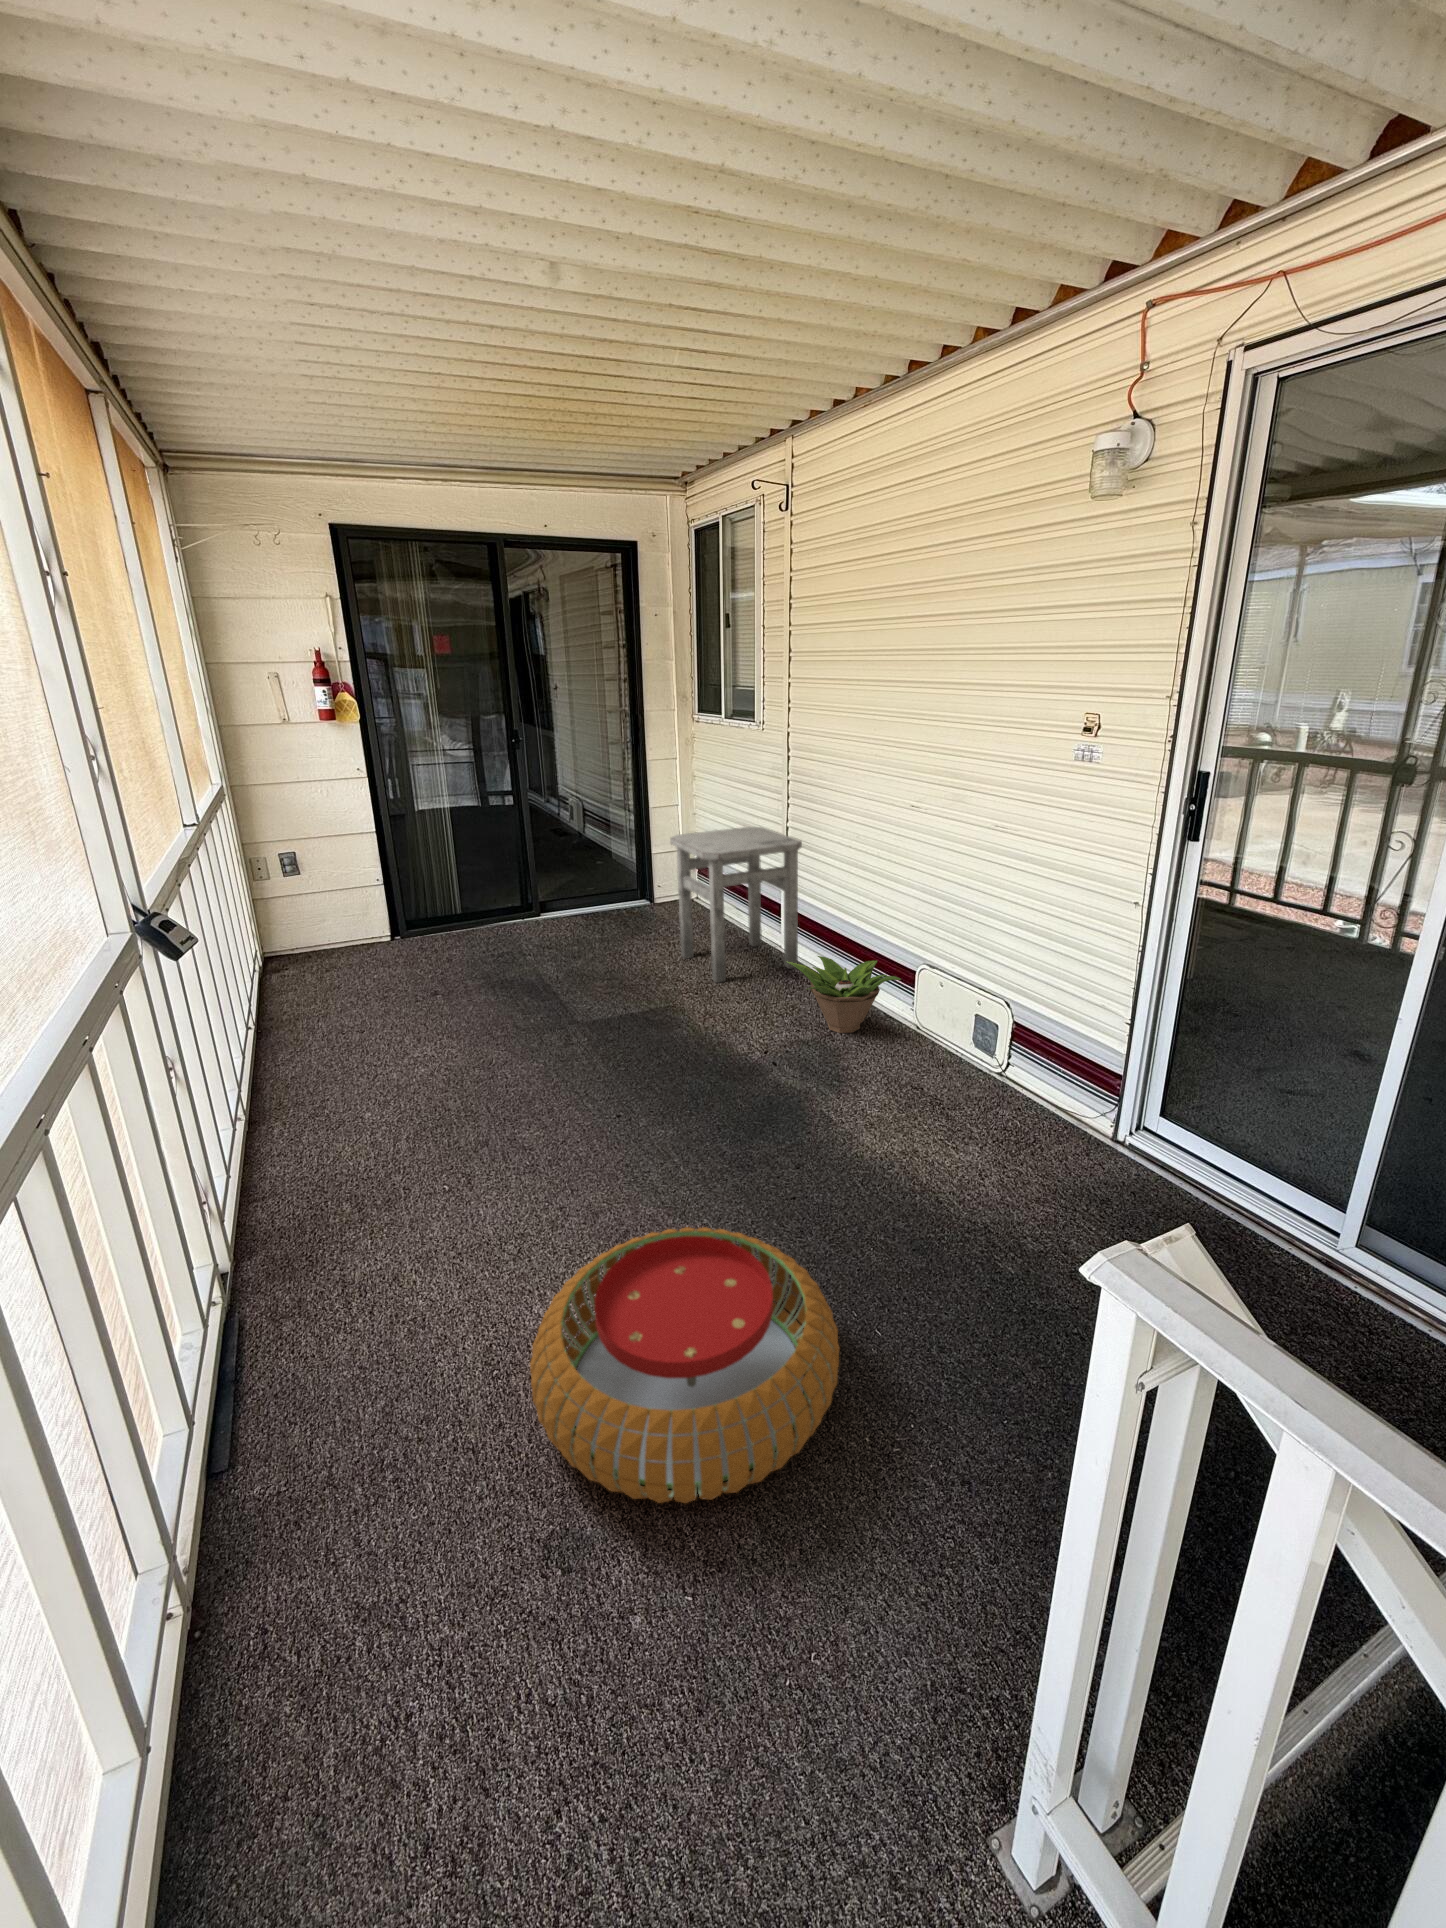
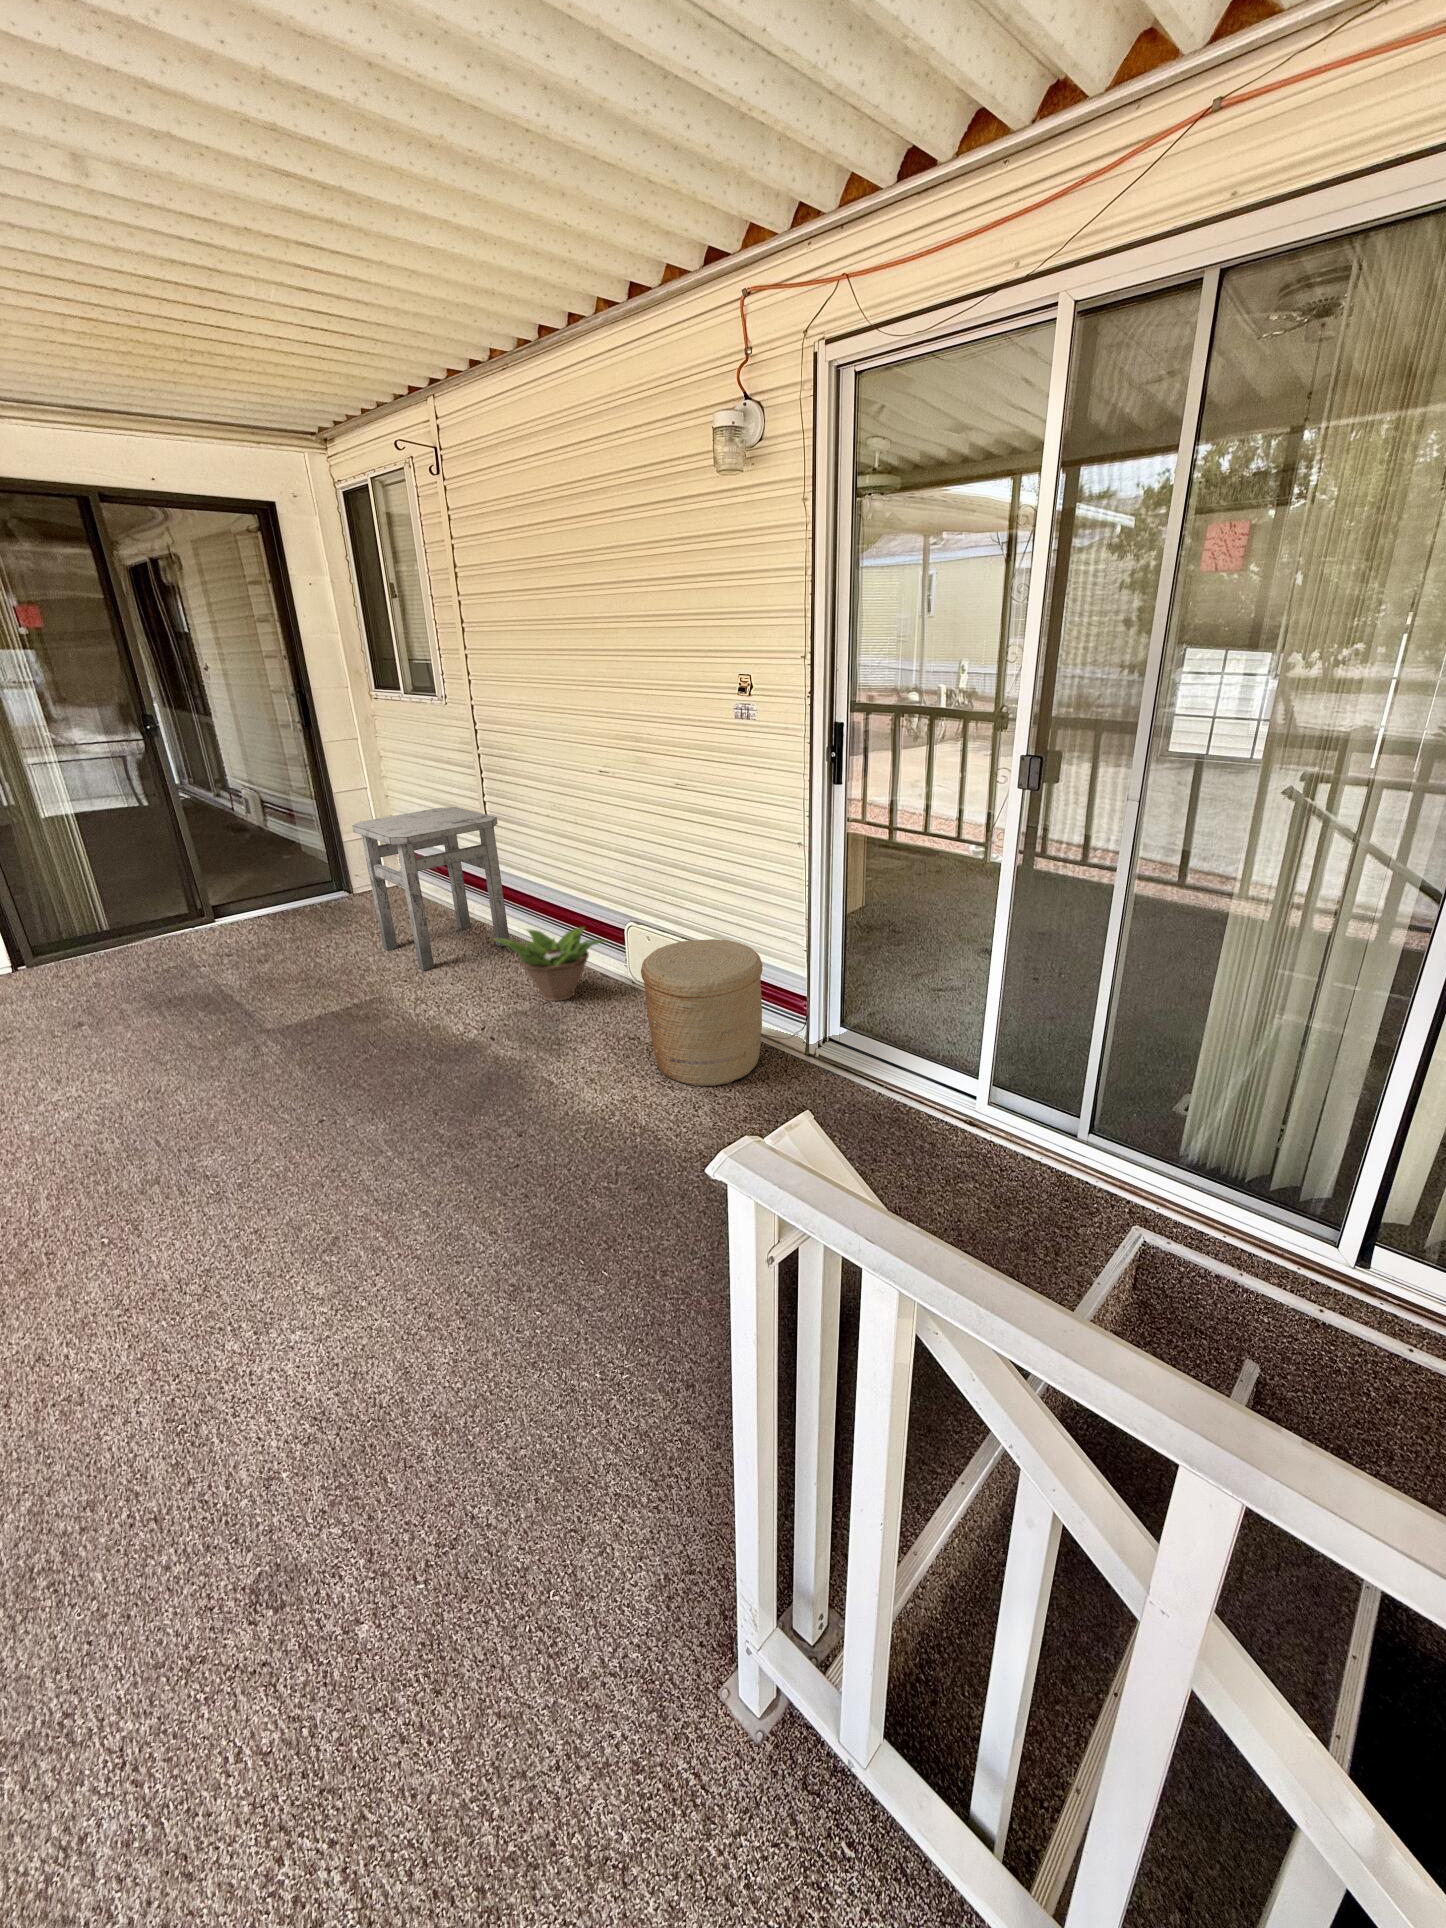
woven basket: none [939,992,1075,1153] -> present [641,939,763,1086]
pouf: present [530,1227,840,1503] -> none [216,1213,563,1510]

